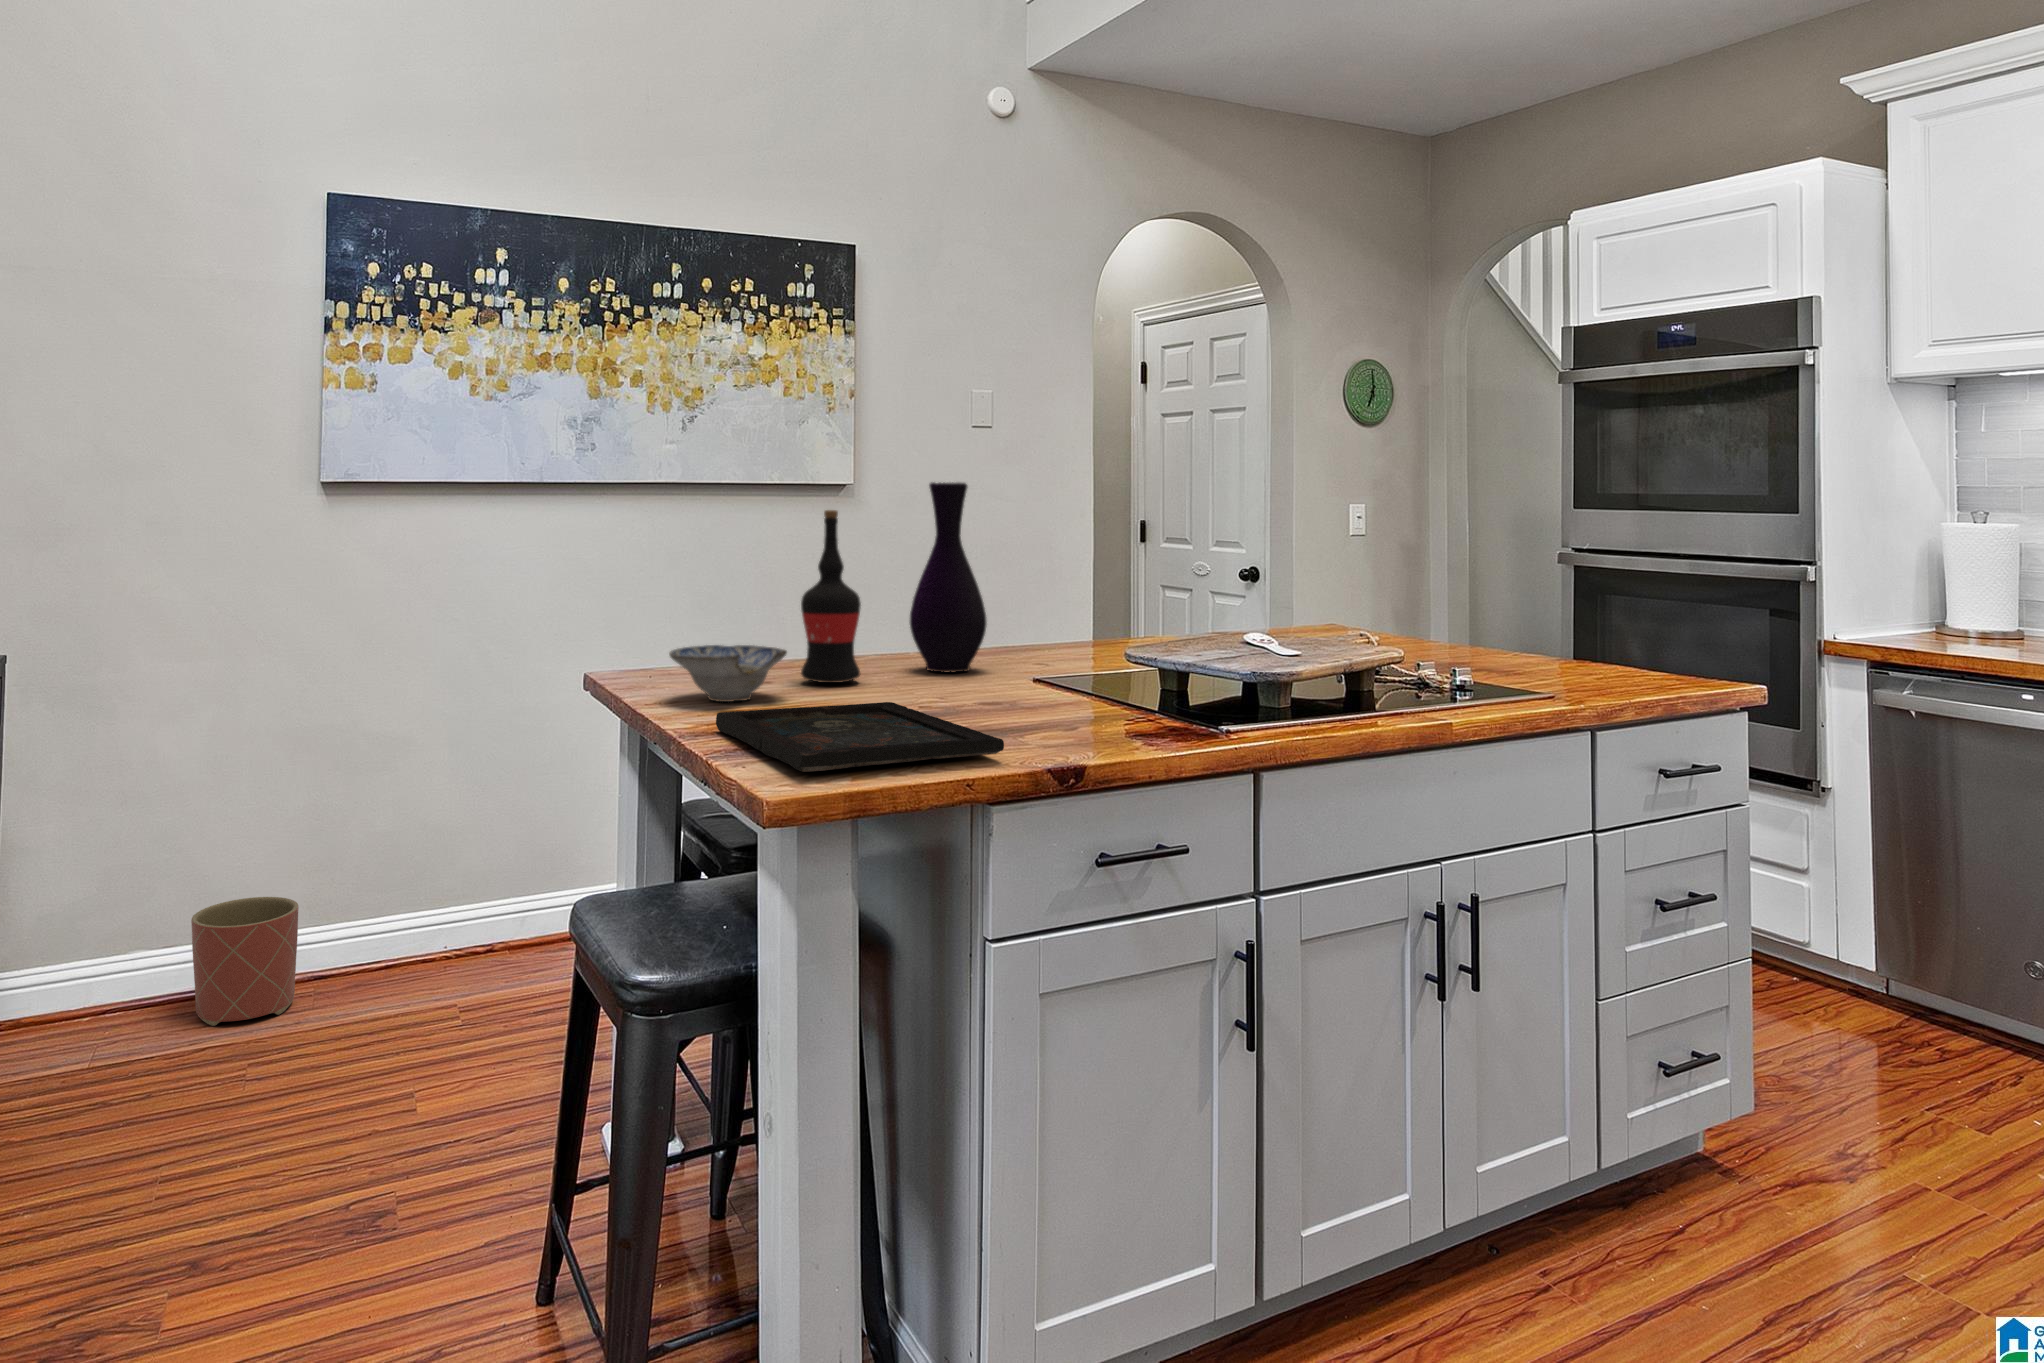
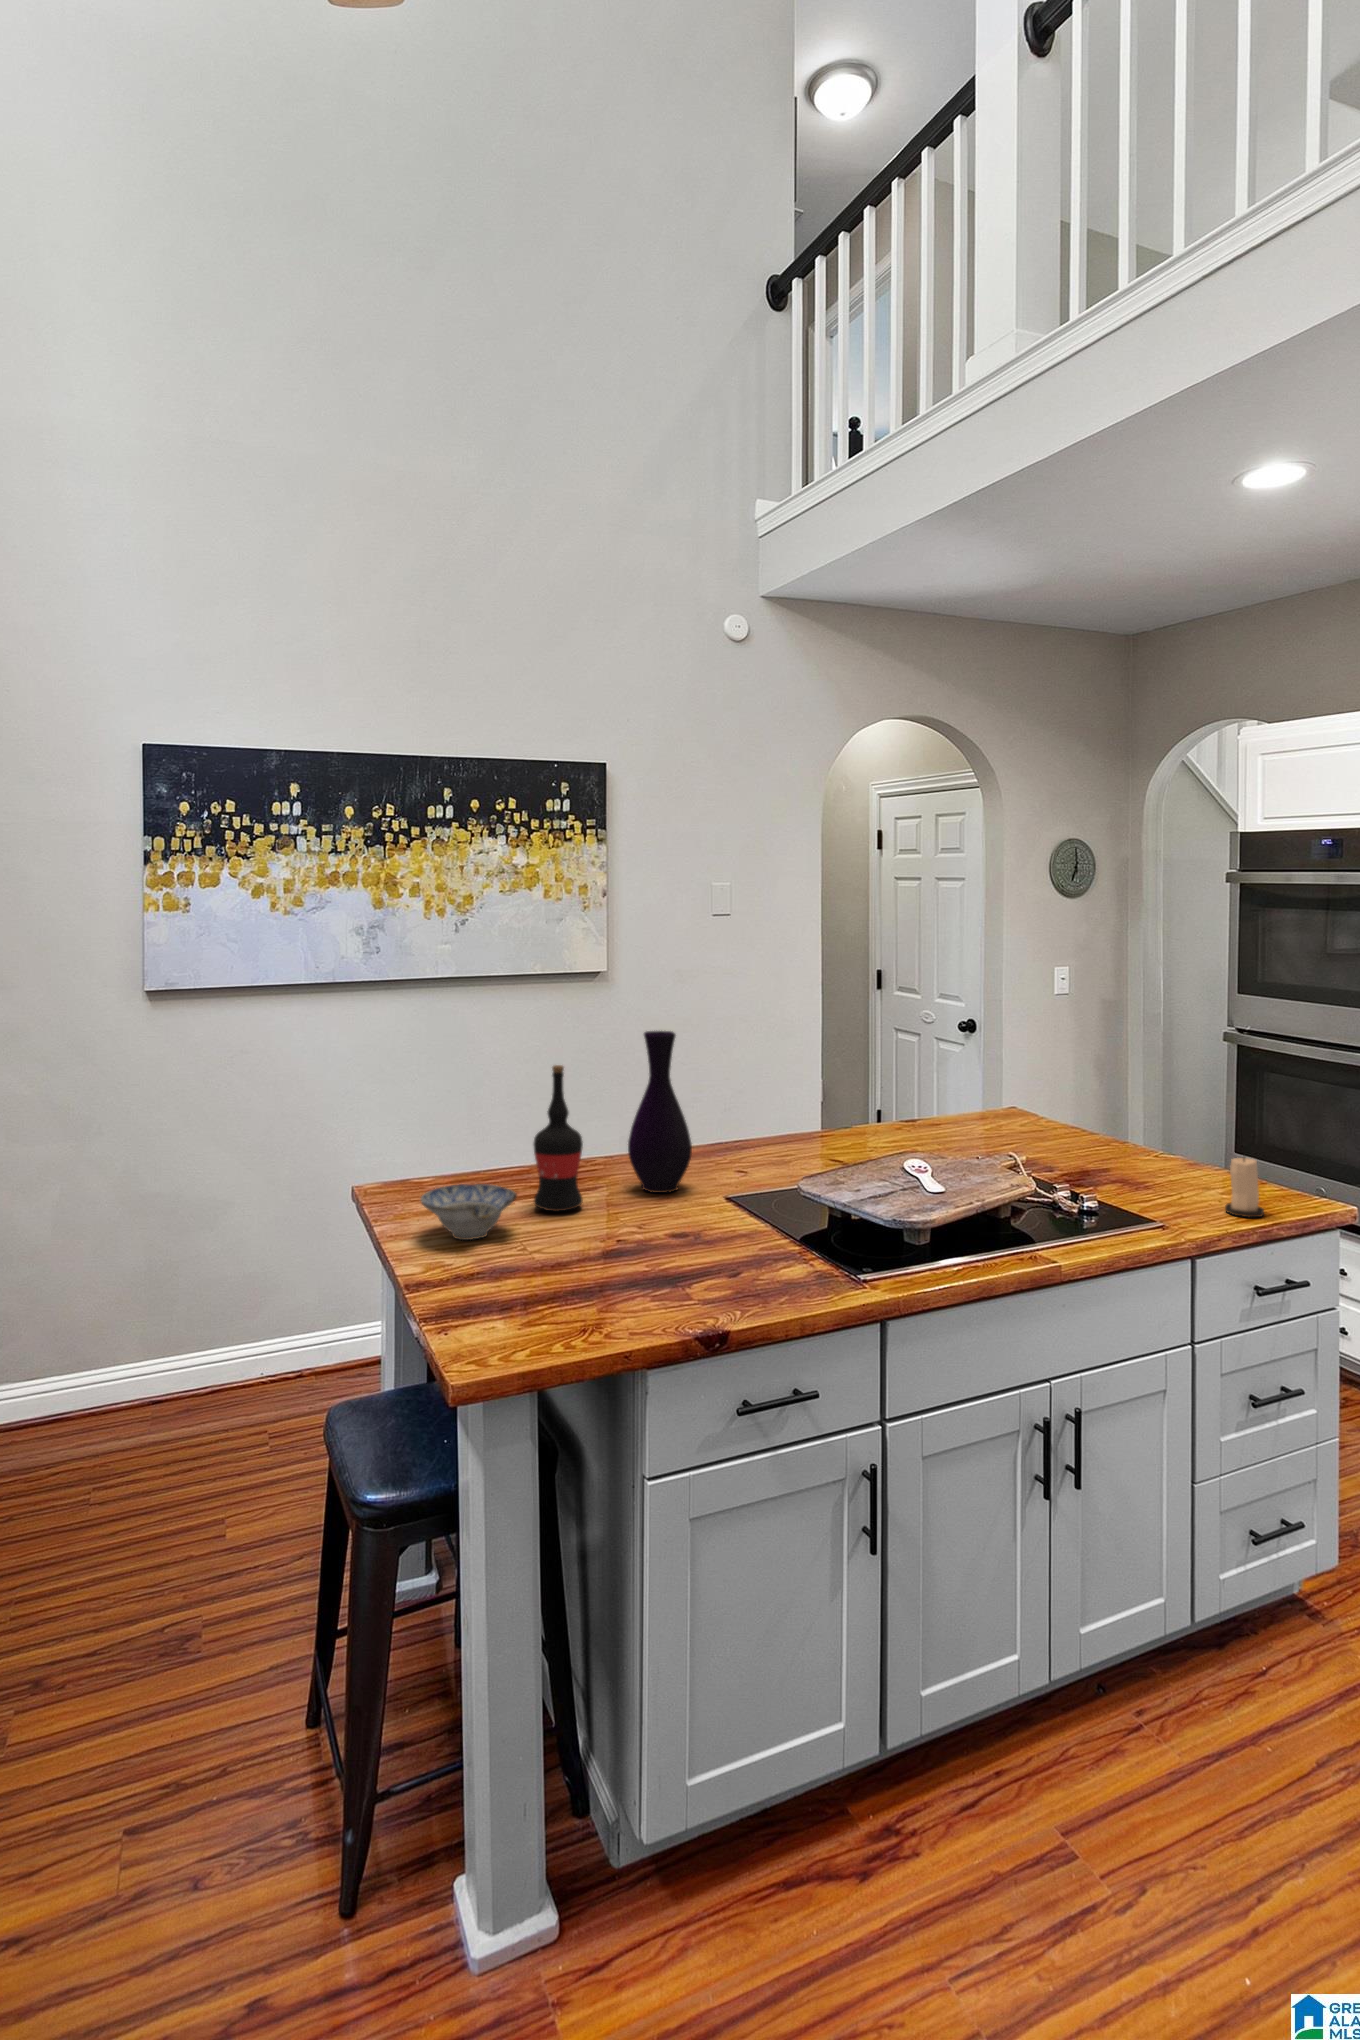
candle: none [1632,615,1680,688] -> present [1225,1157,1264,1217]
tray: present [716,702,1004,772] -> none [451,1252,669,1349]
planter: present [191,897,299,1026] -> none [31,1350,122,1468]

